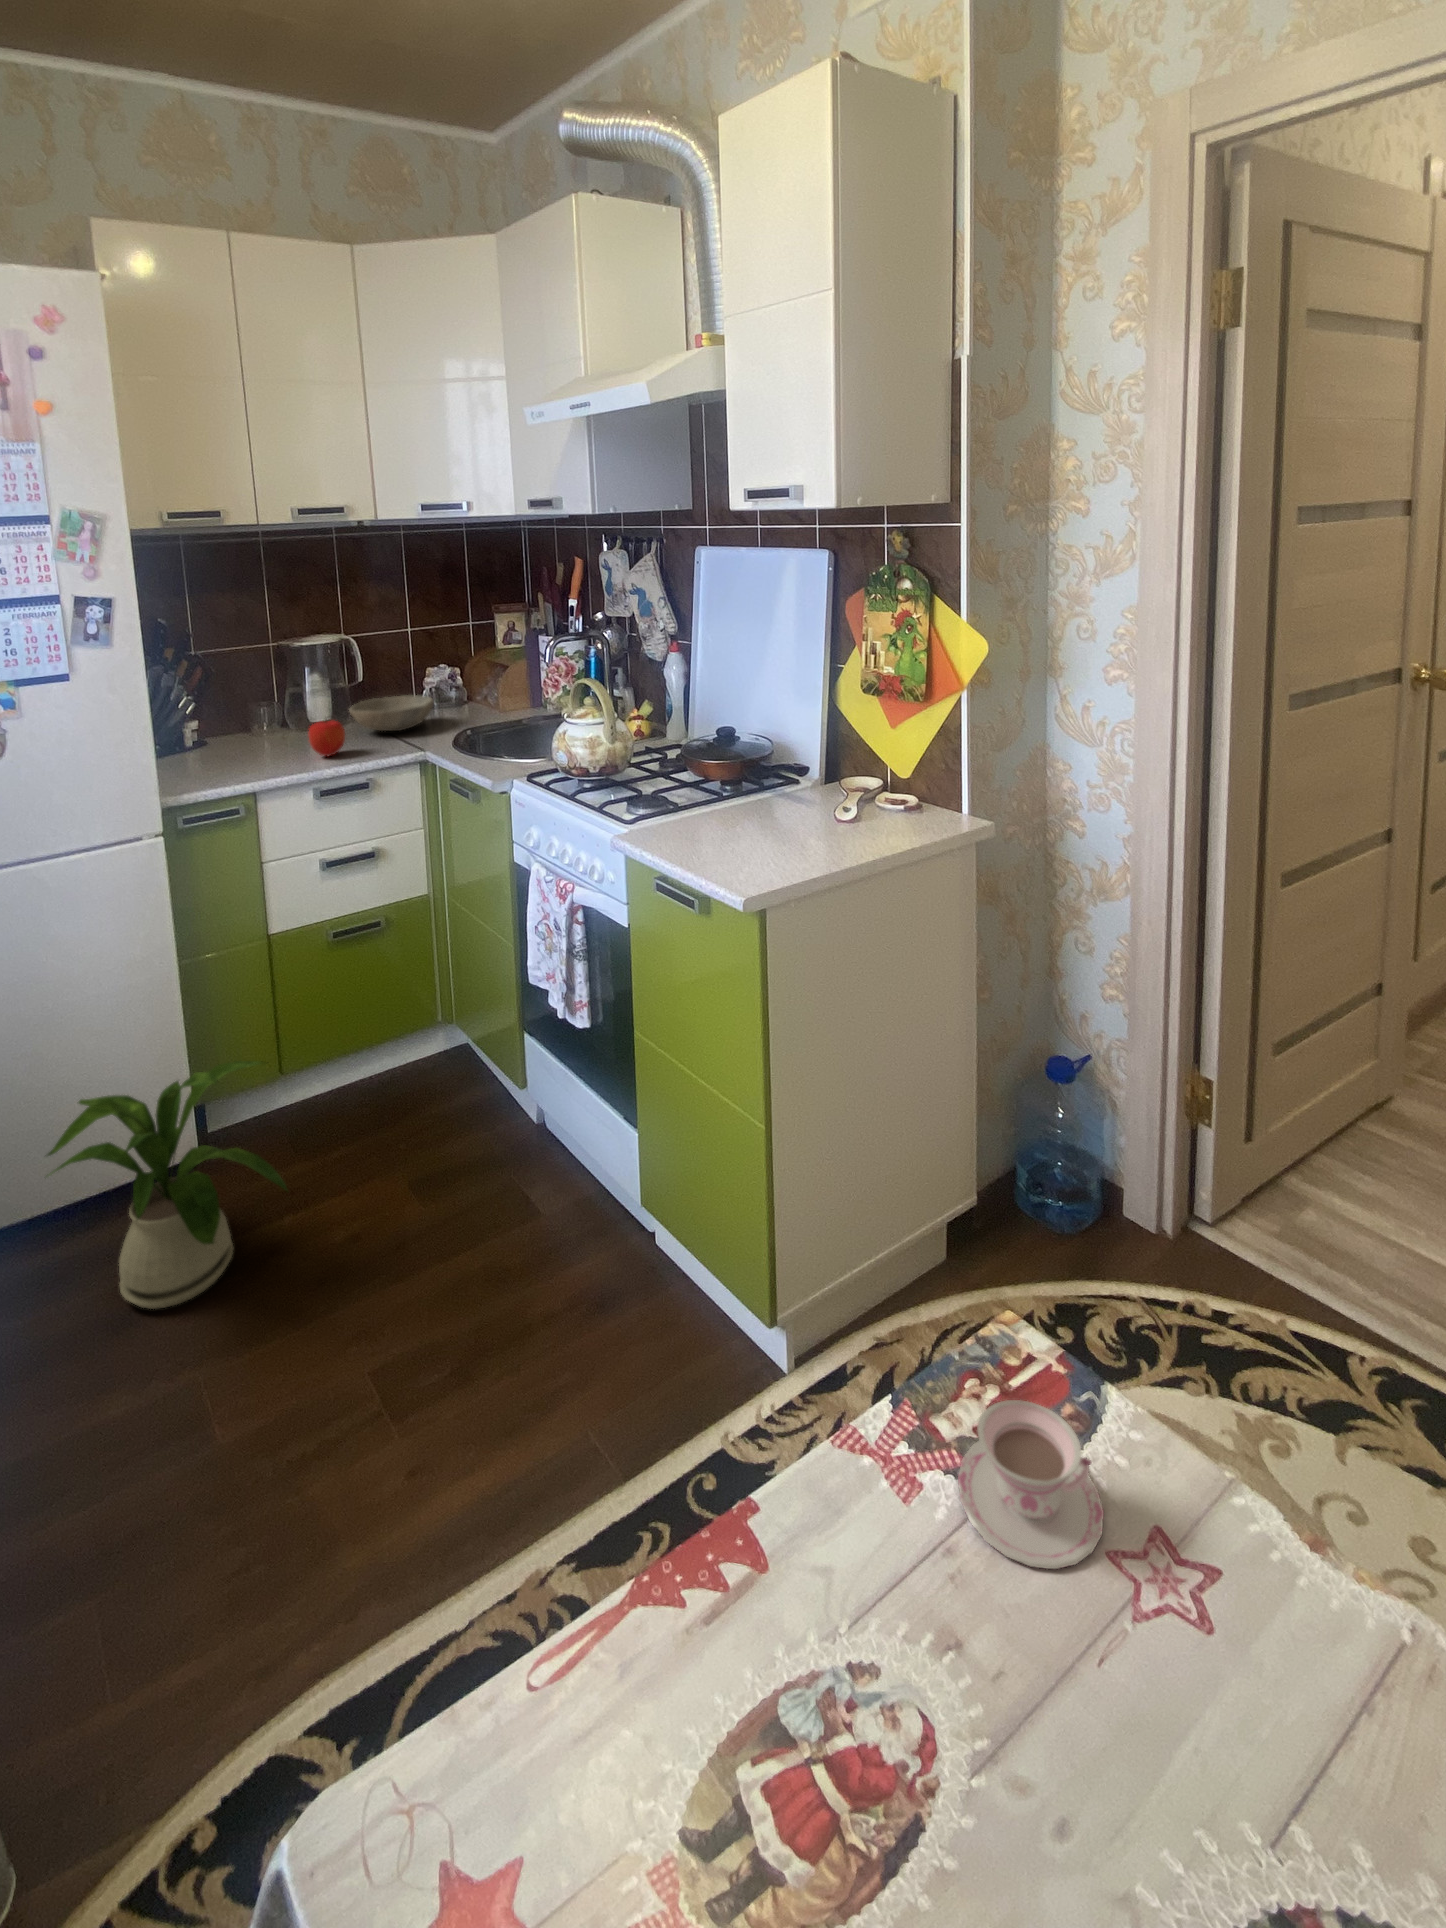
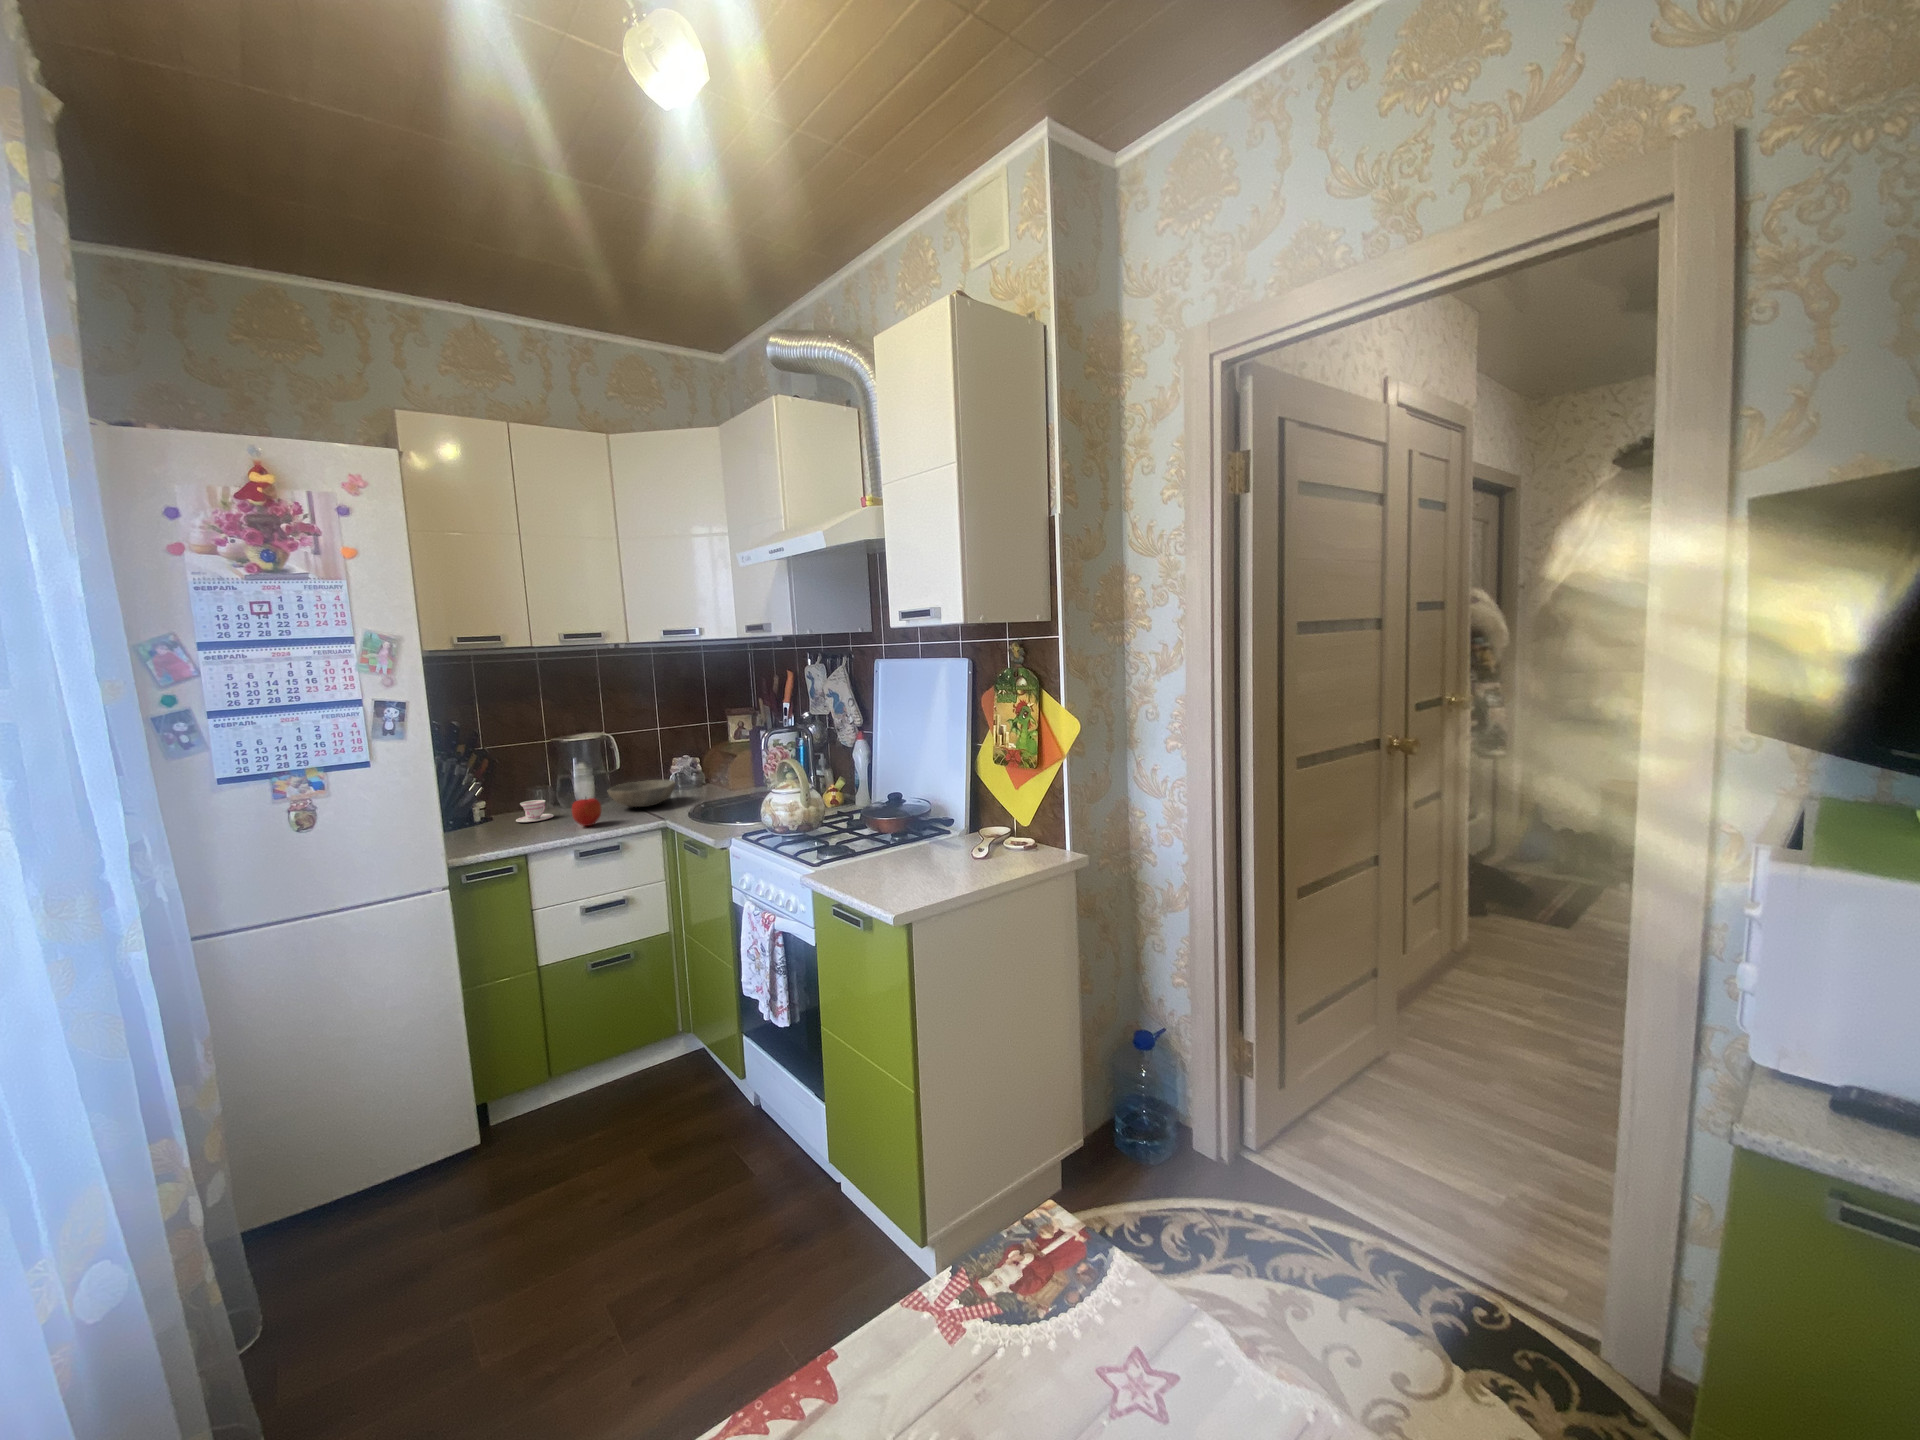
house plant: present [48,1061,287,1309] -> none [337,1066,542,1269]
teacup: present [958,1400,1104,1569] -> present [516,800,554,822]

